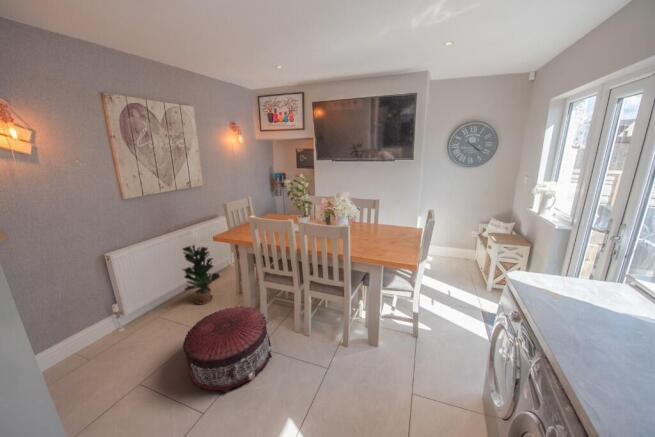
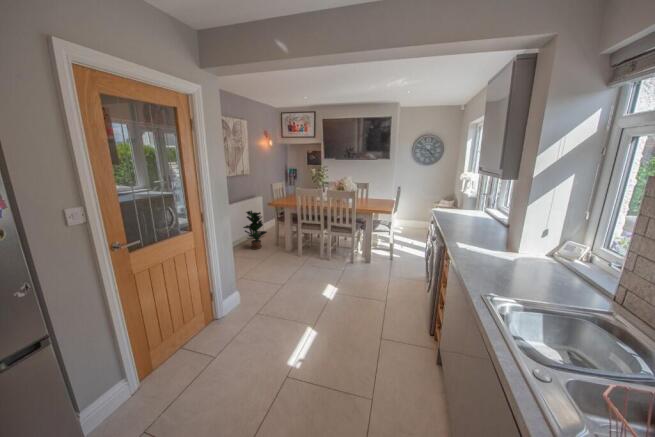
pouf: present [183,306,272,392] -> none [264,242,312,278]

